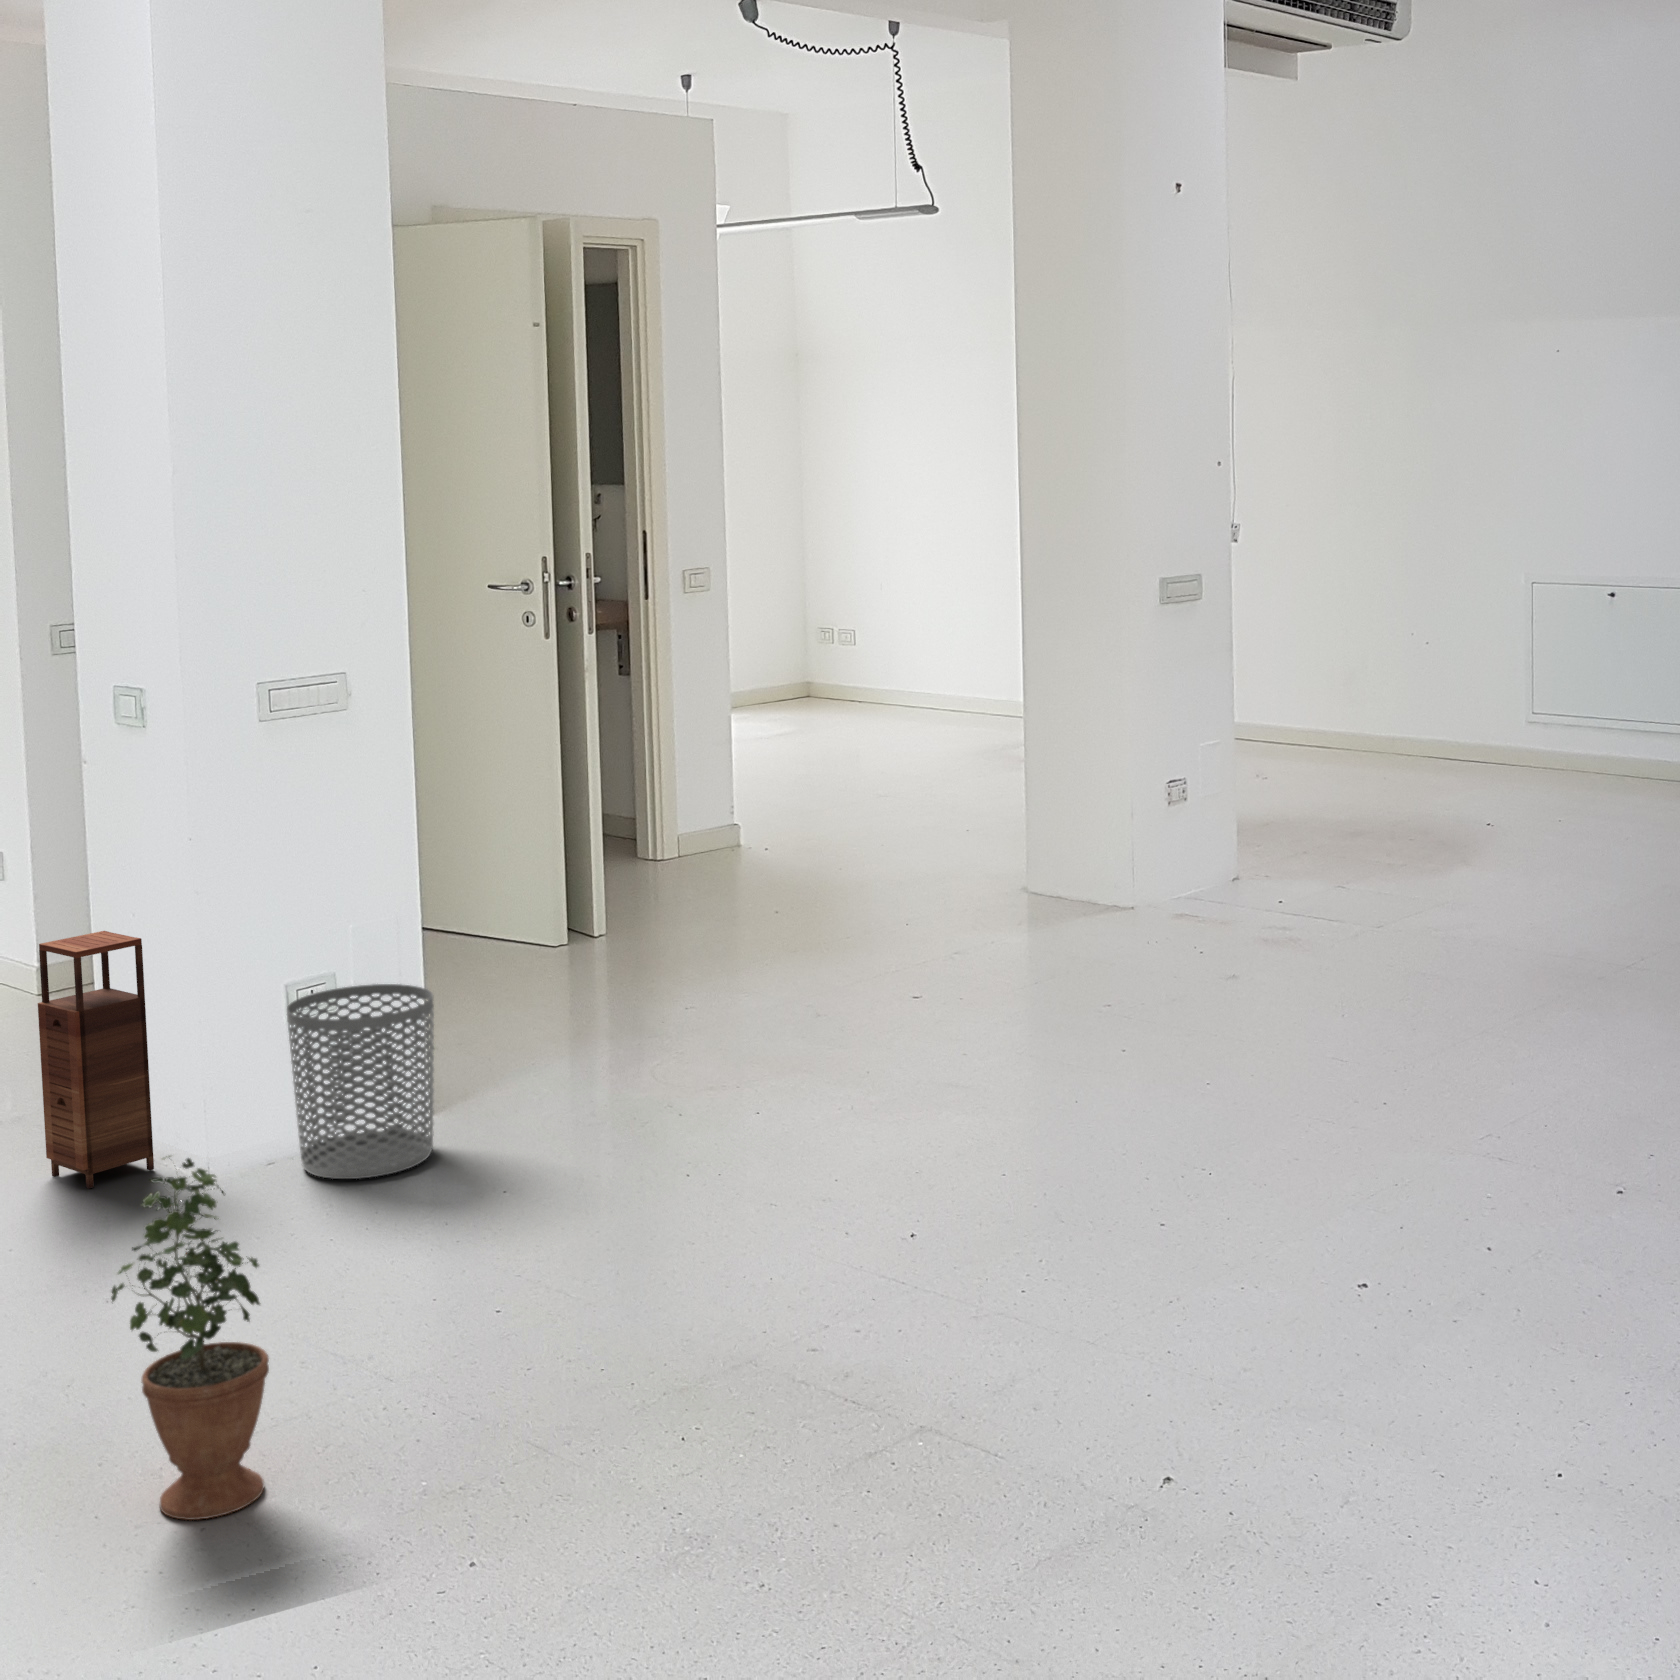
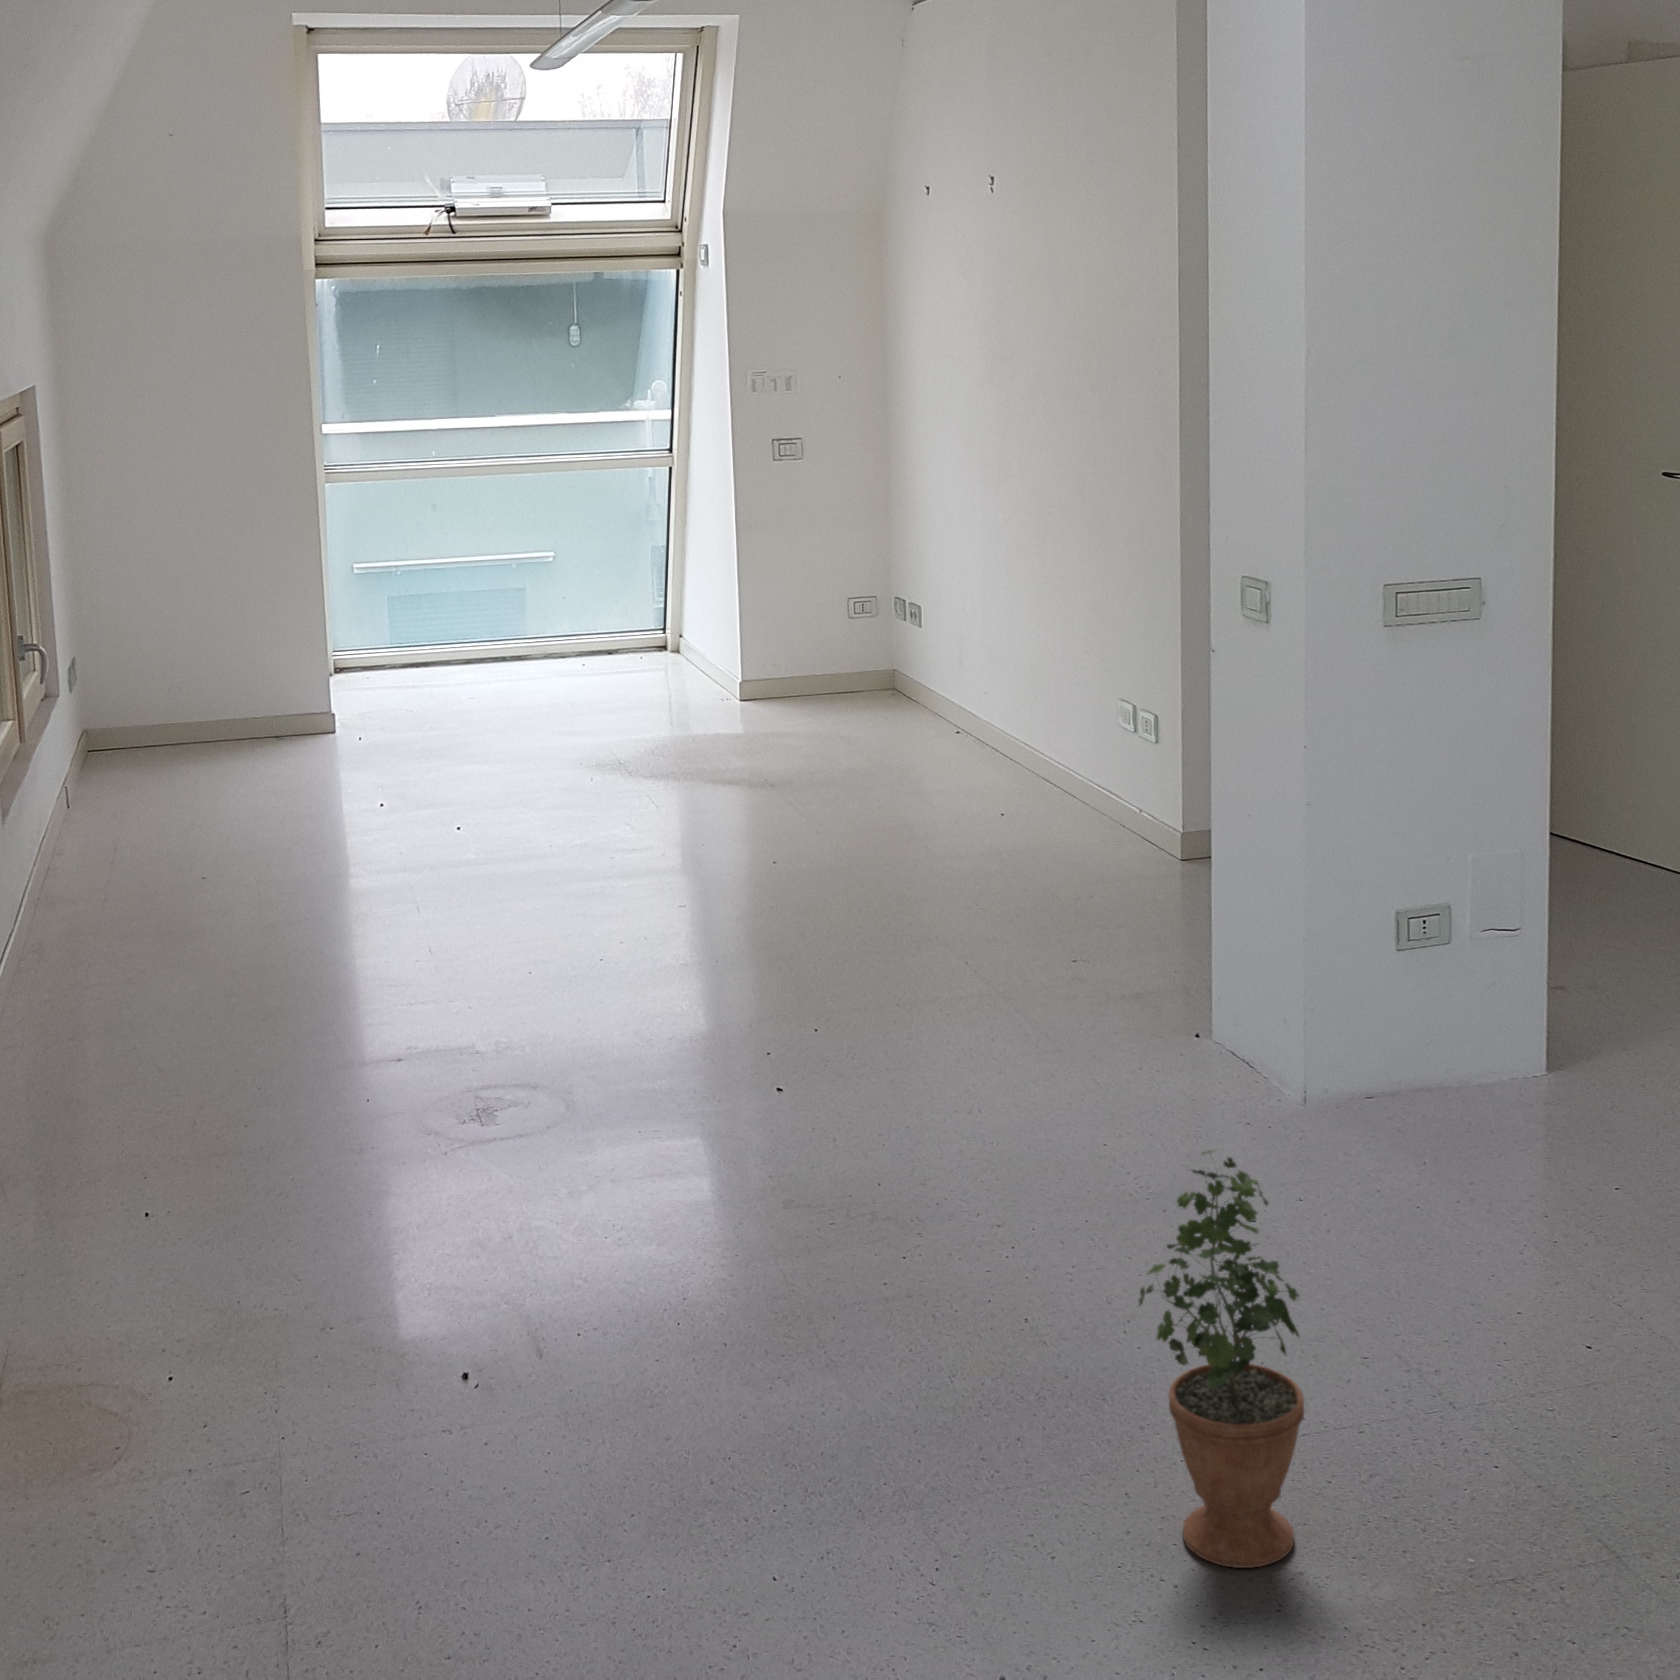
storage cabinet: present [38,931,154,1188] -> none [1152,834,1254,1098]
waste bin: present [287,984,434,1179] -> none [1392,929,1553,1148]

